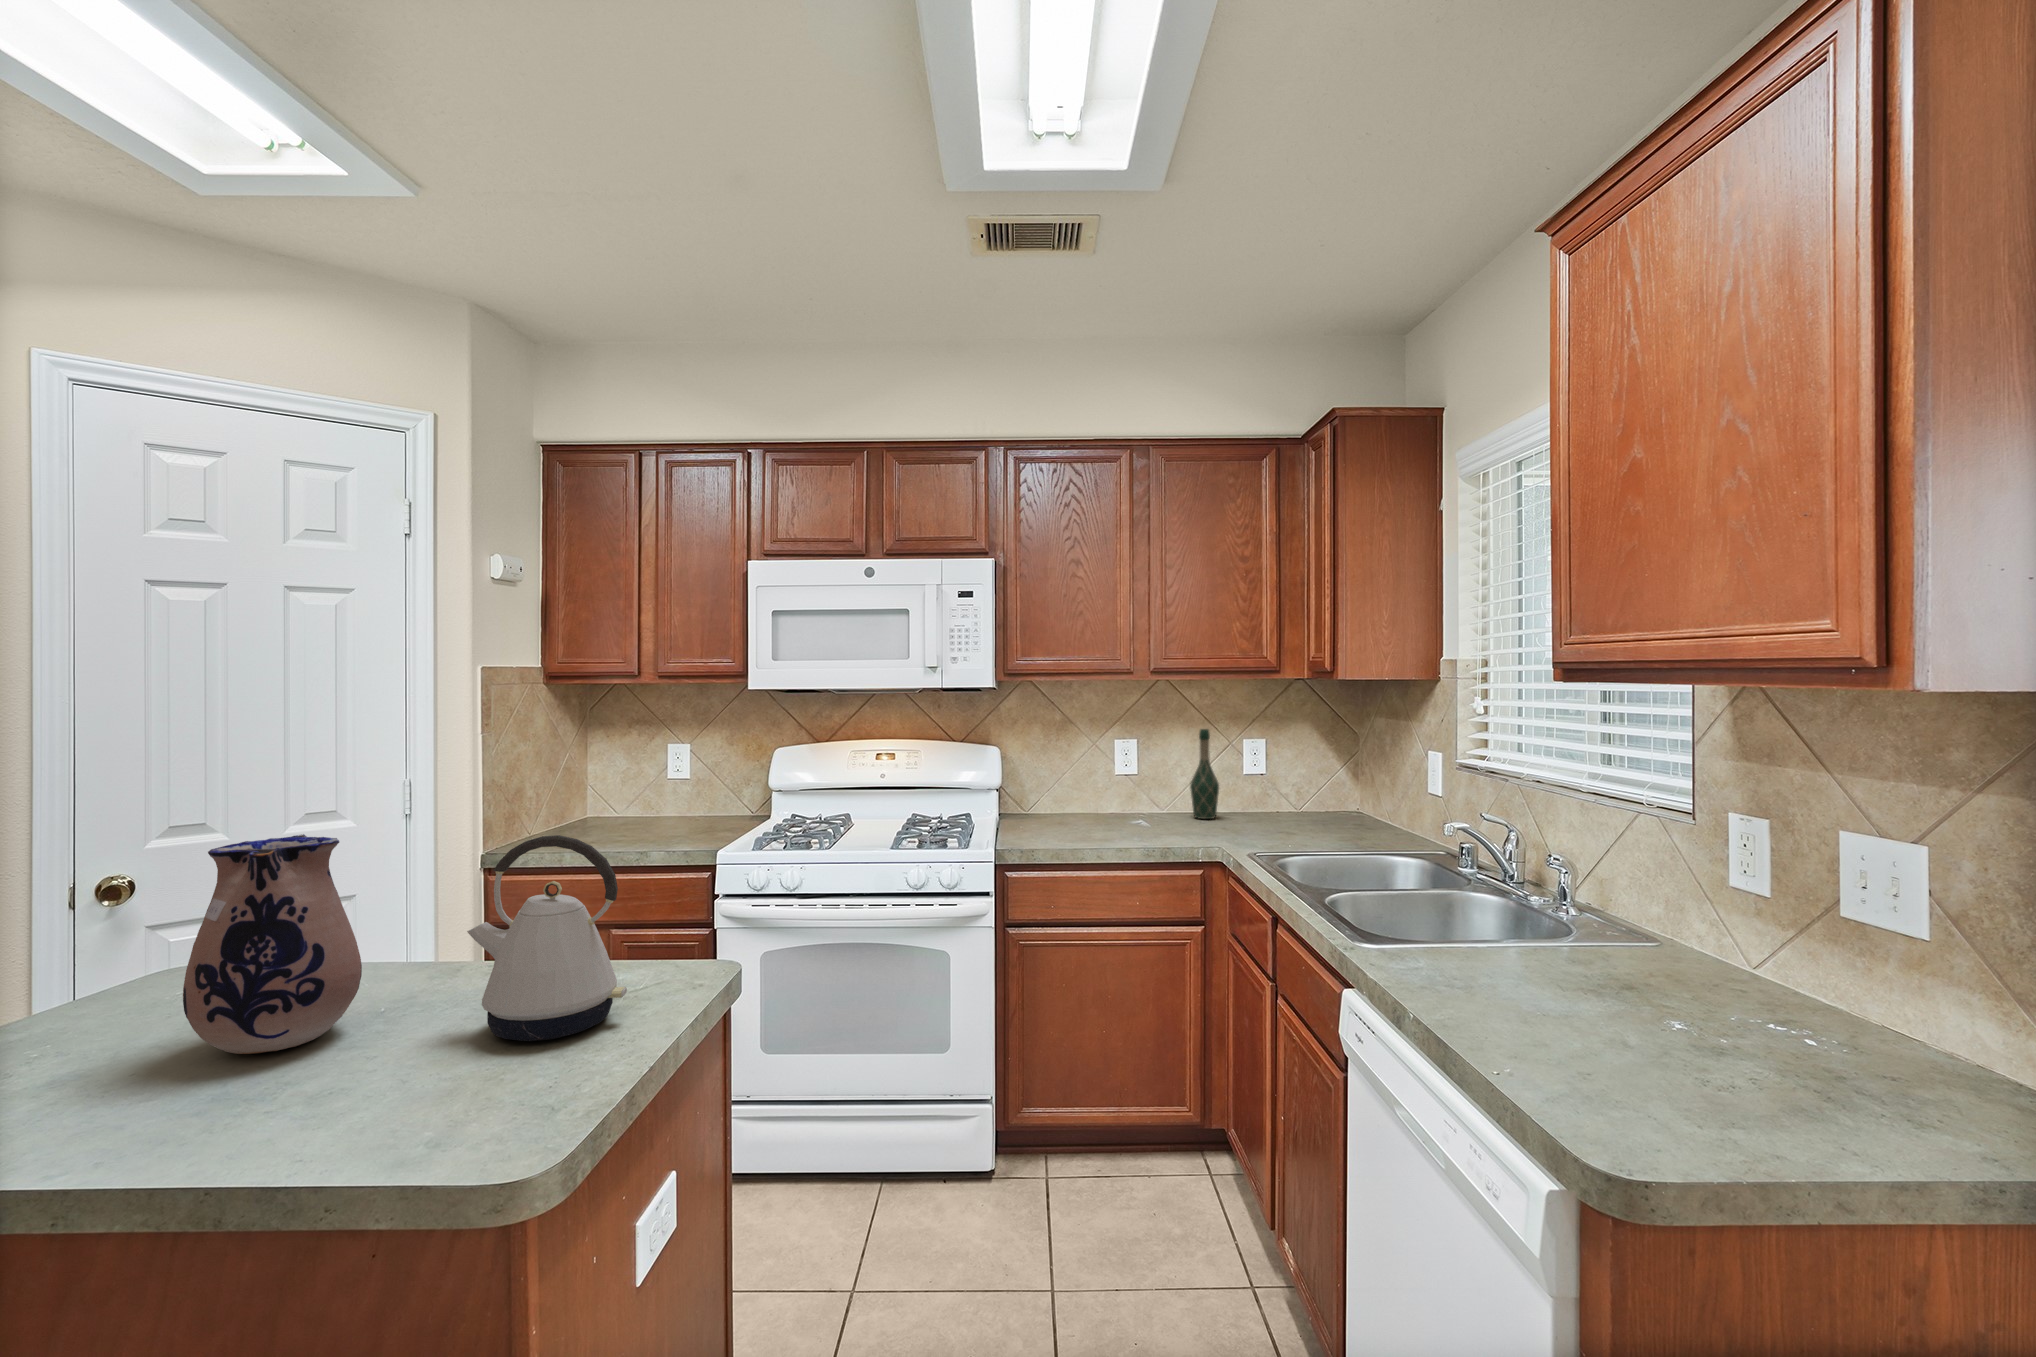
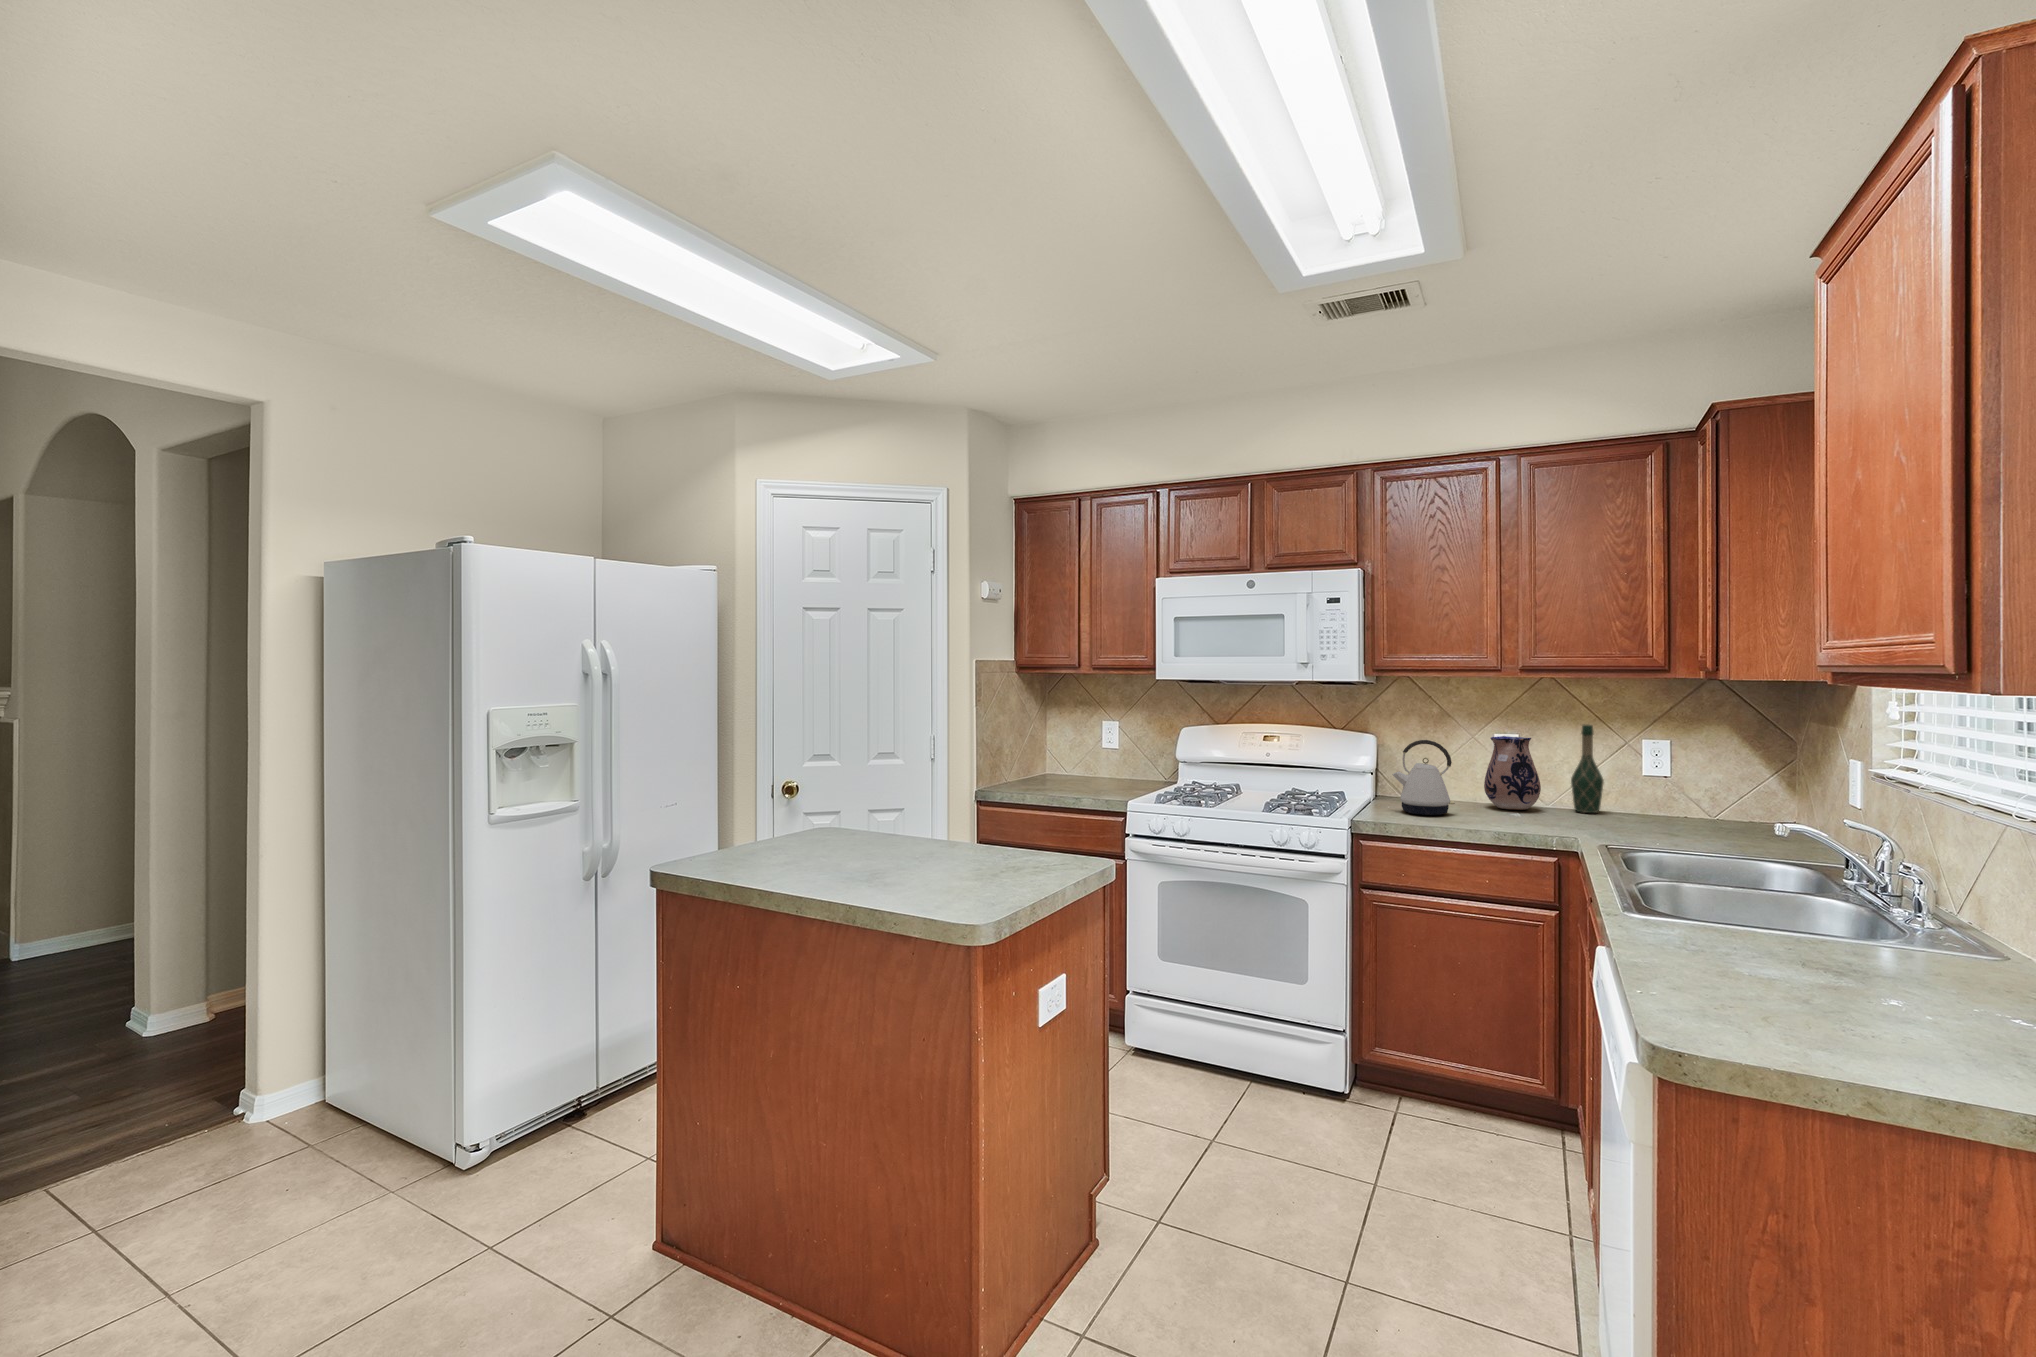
ceramic pitcher: present [183,834,362,1054] -> present [1484,736,1541,810]
kettle: present [467,835,627,1041] -> present [1392,740,1455,815]

